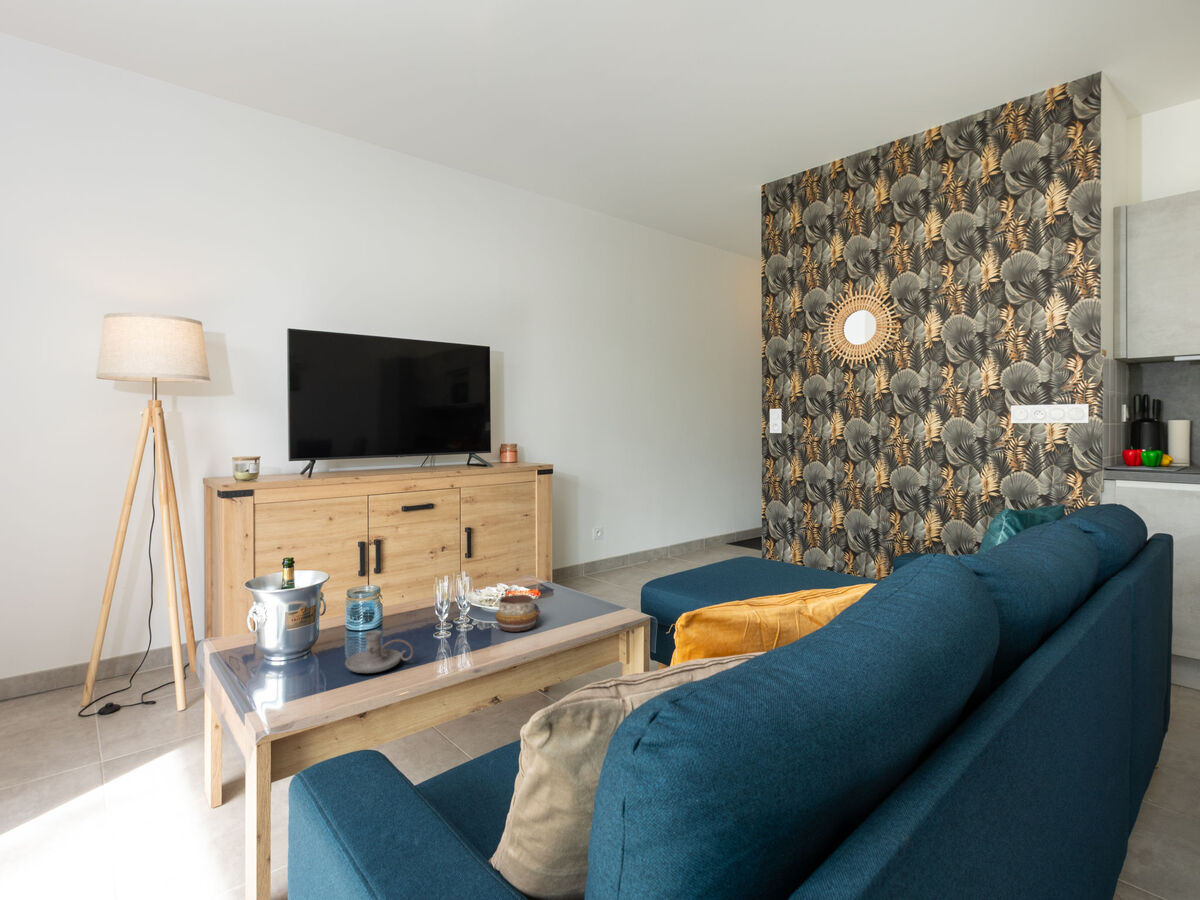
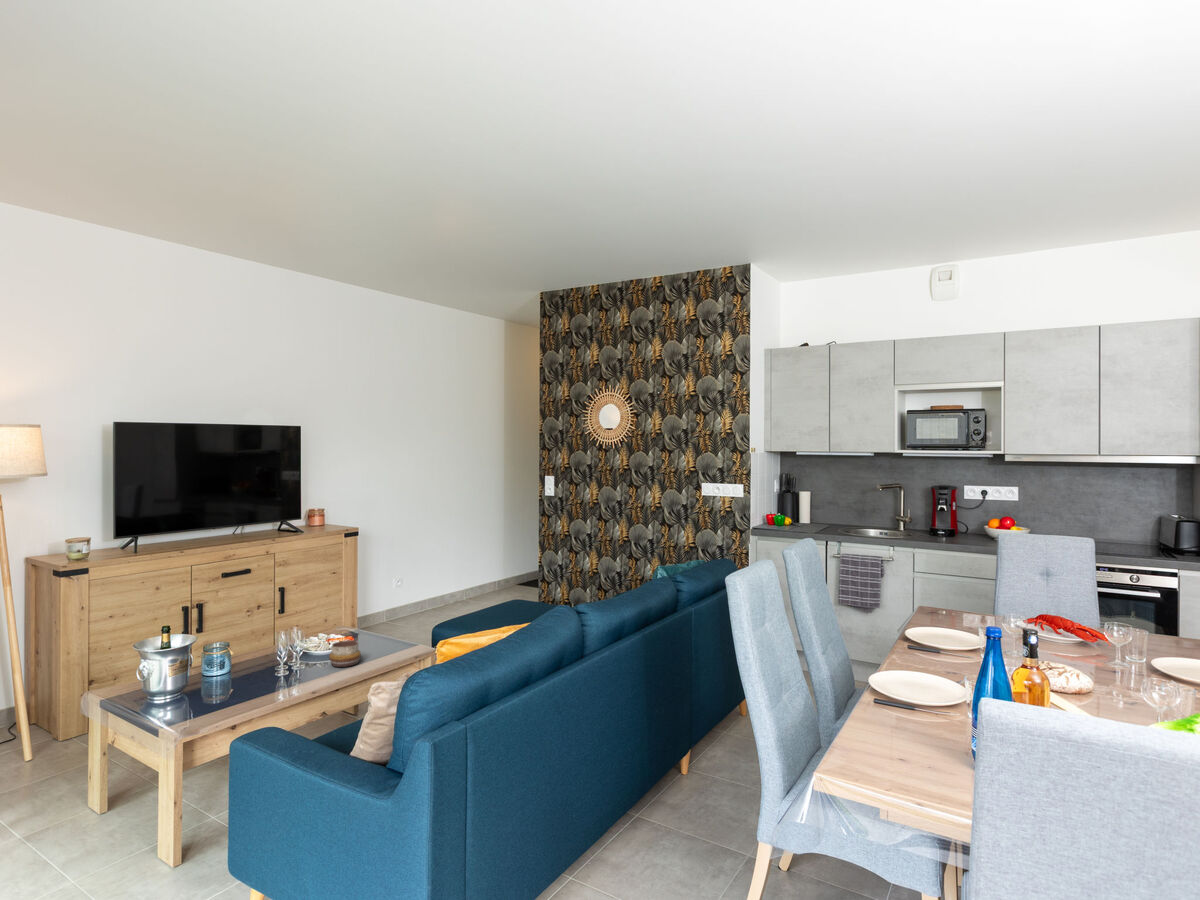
candle holder: present [345,630,413,673] -> none [227,671,277,700]

